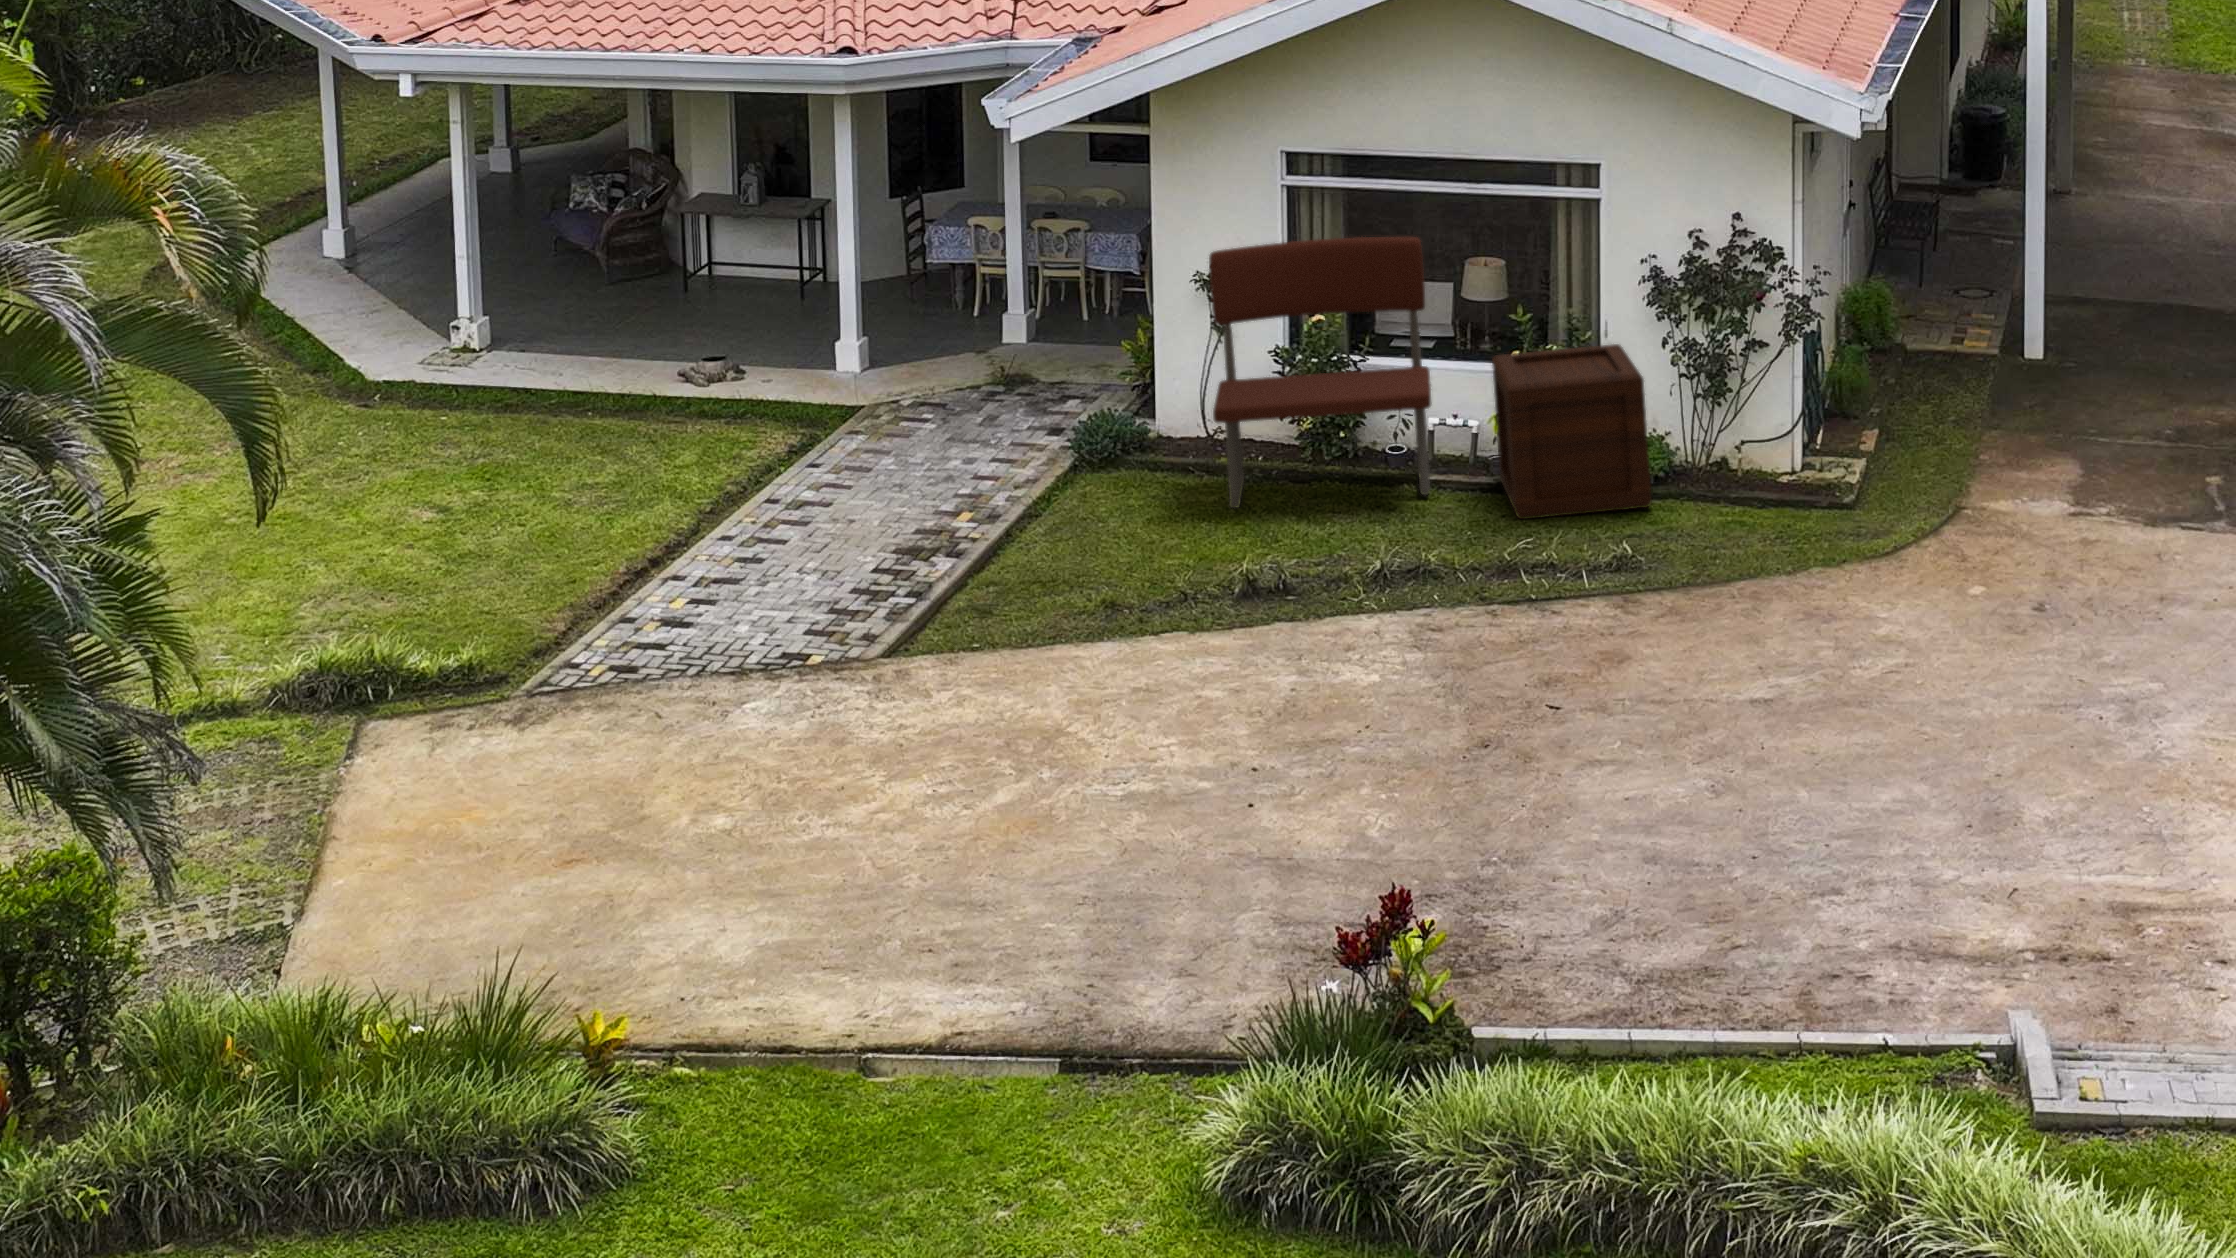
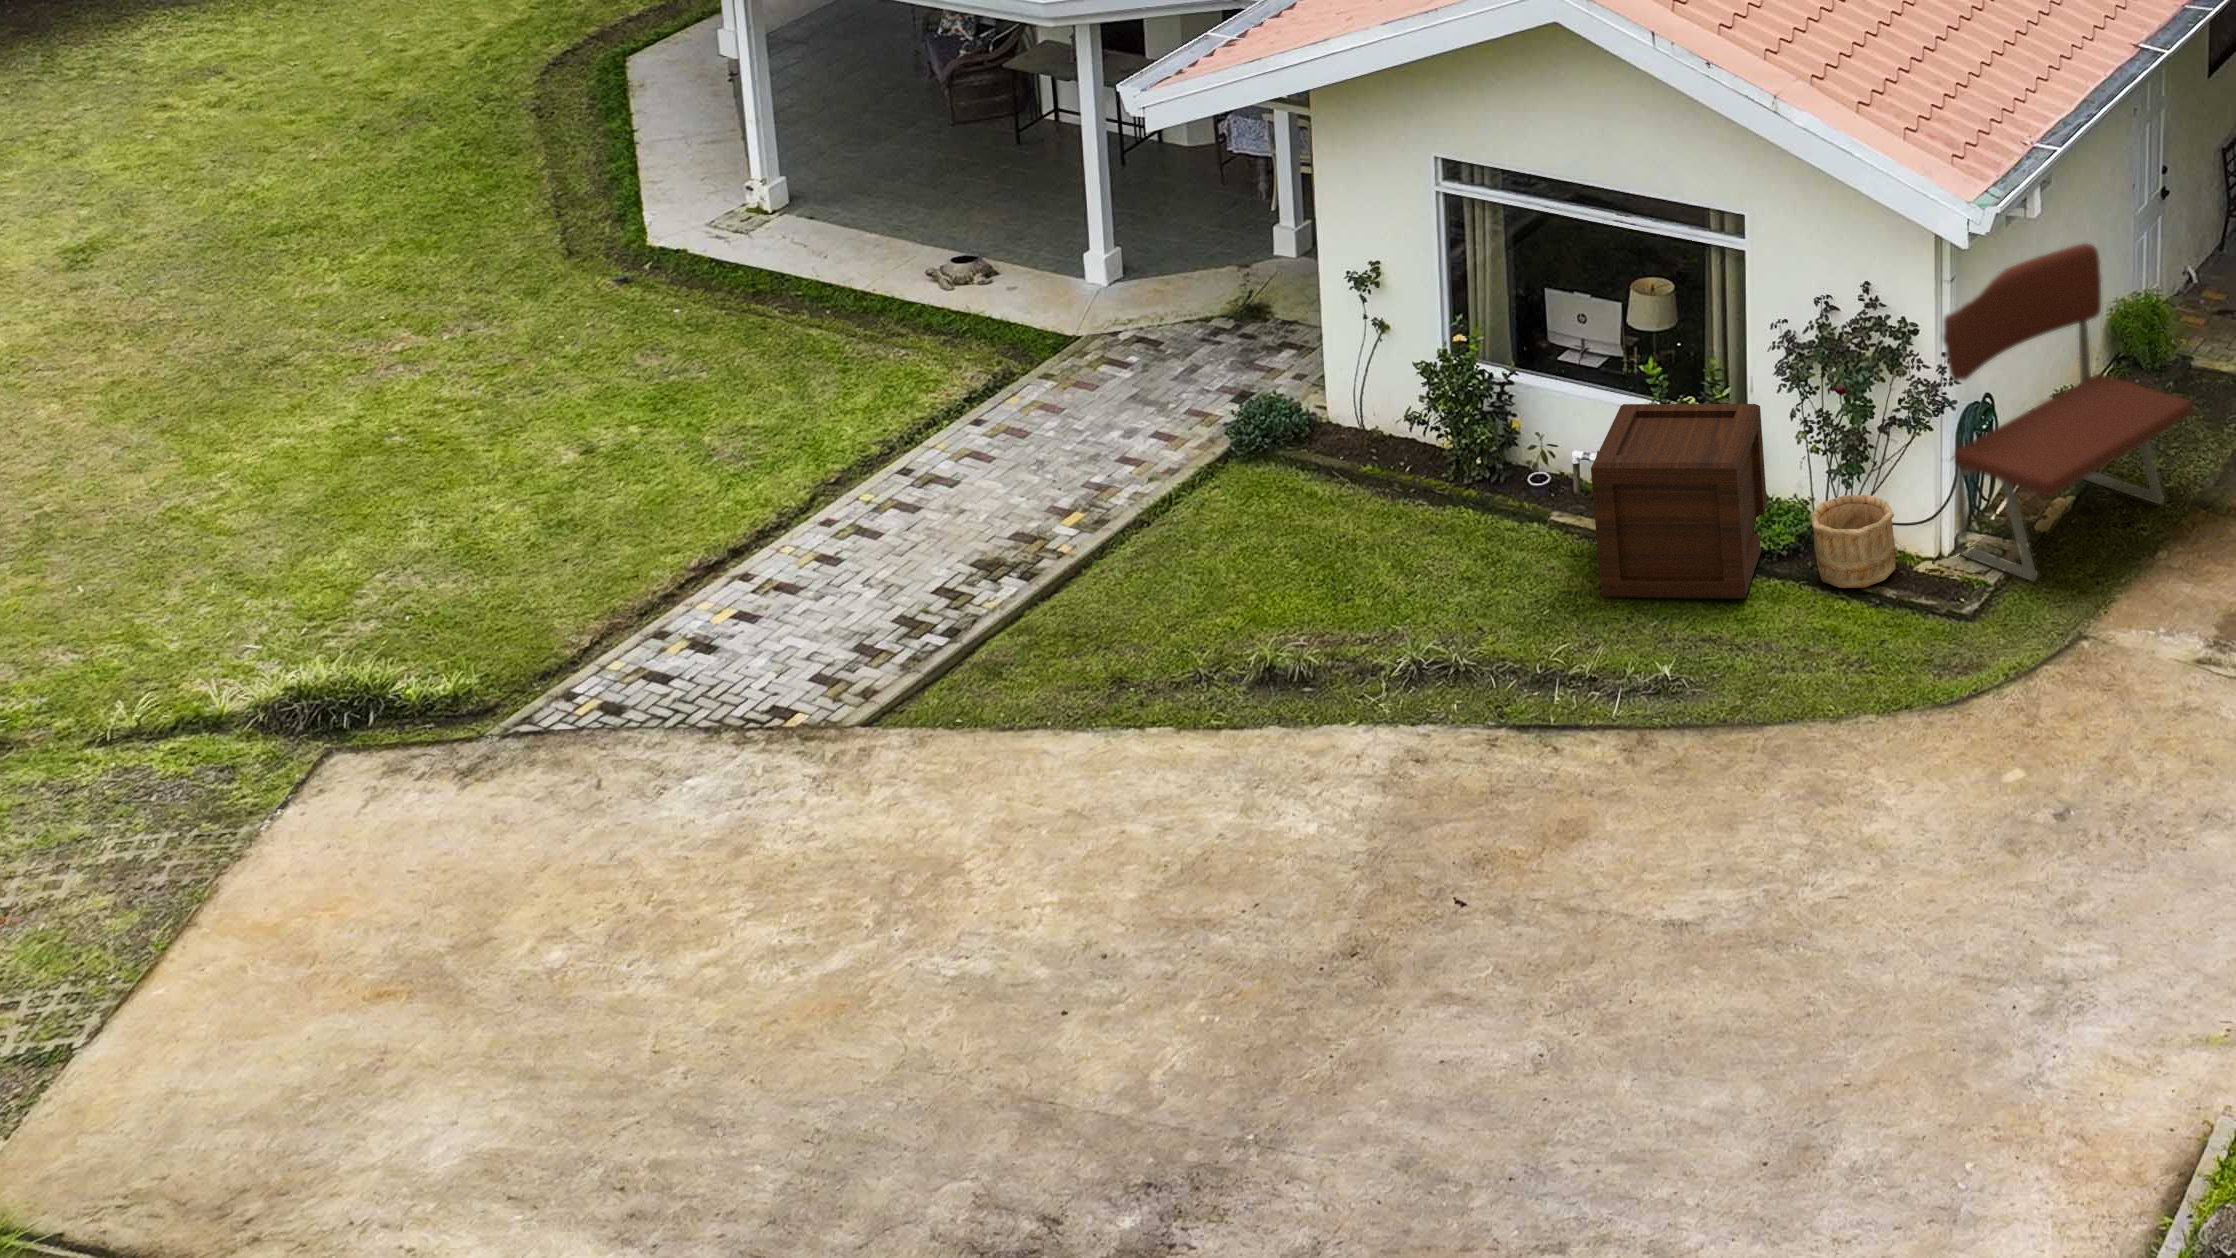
bench: present [1209,237,1432,508] -> present [1943,243,2193,581]
wooden bucket: none [1689,417,1768,495] -> present [1810,495,1896,588]

